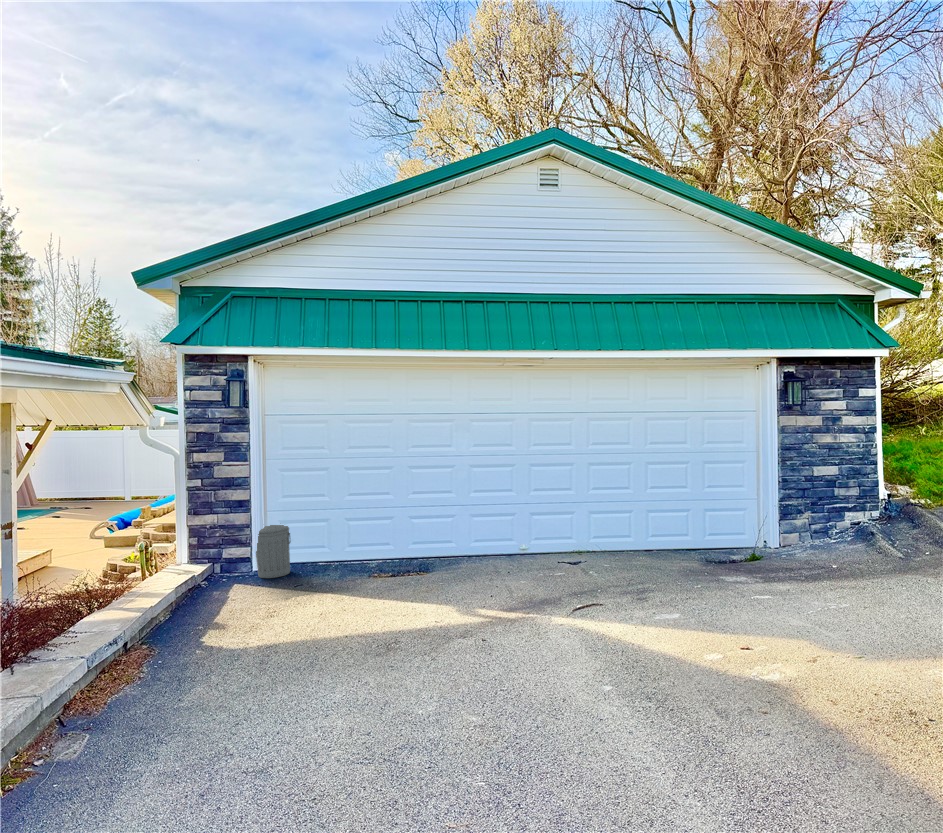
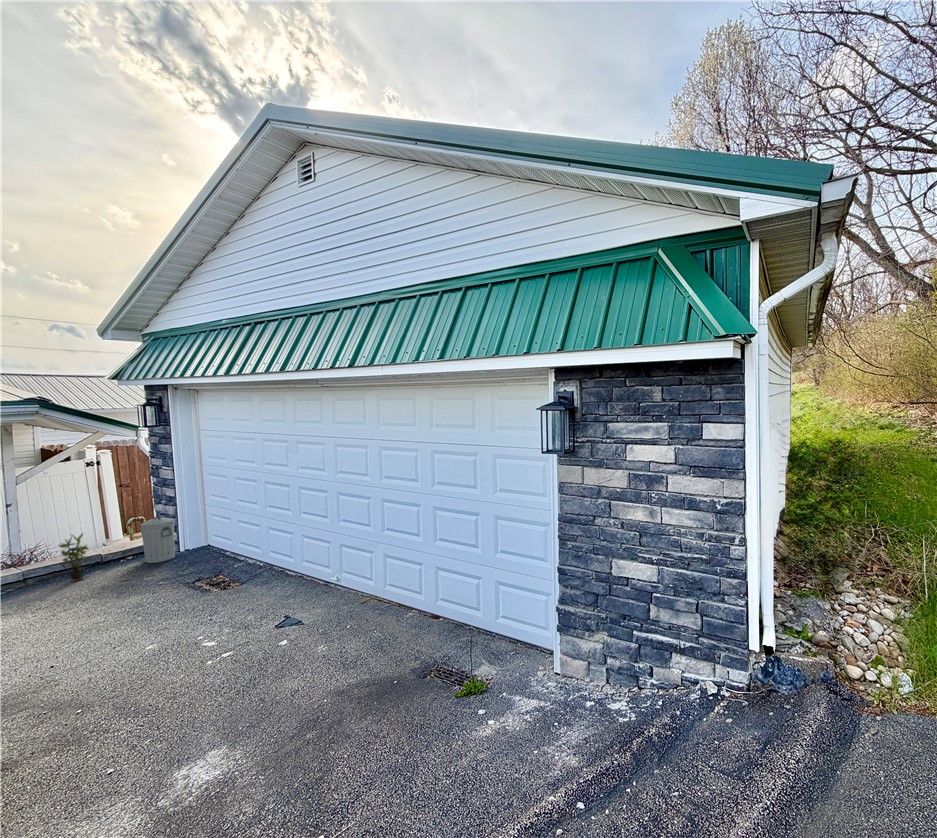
potted plant: none [208,543,243,604] -> present [58,533,89,582]

